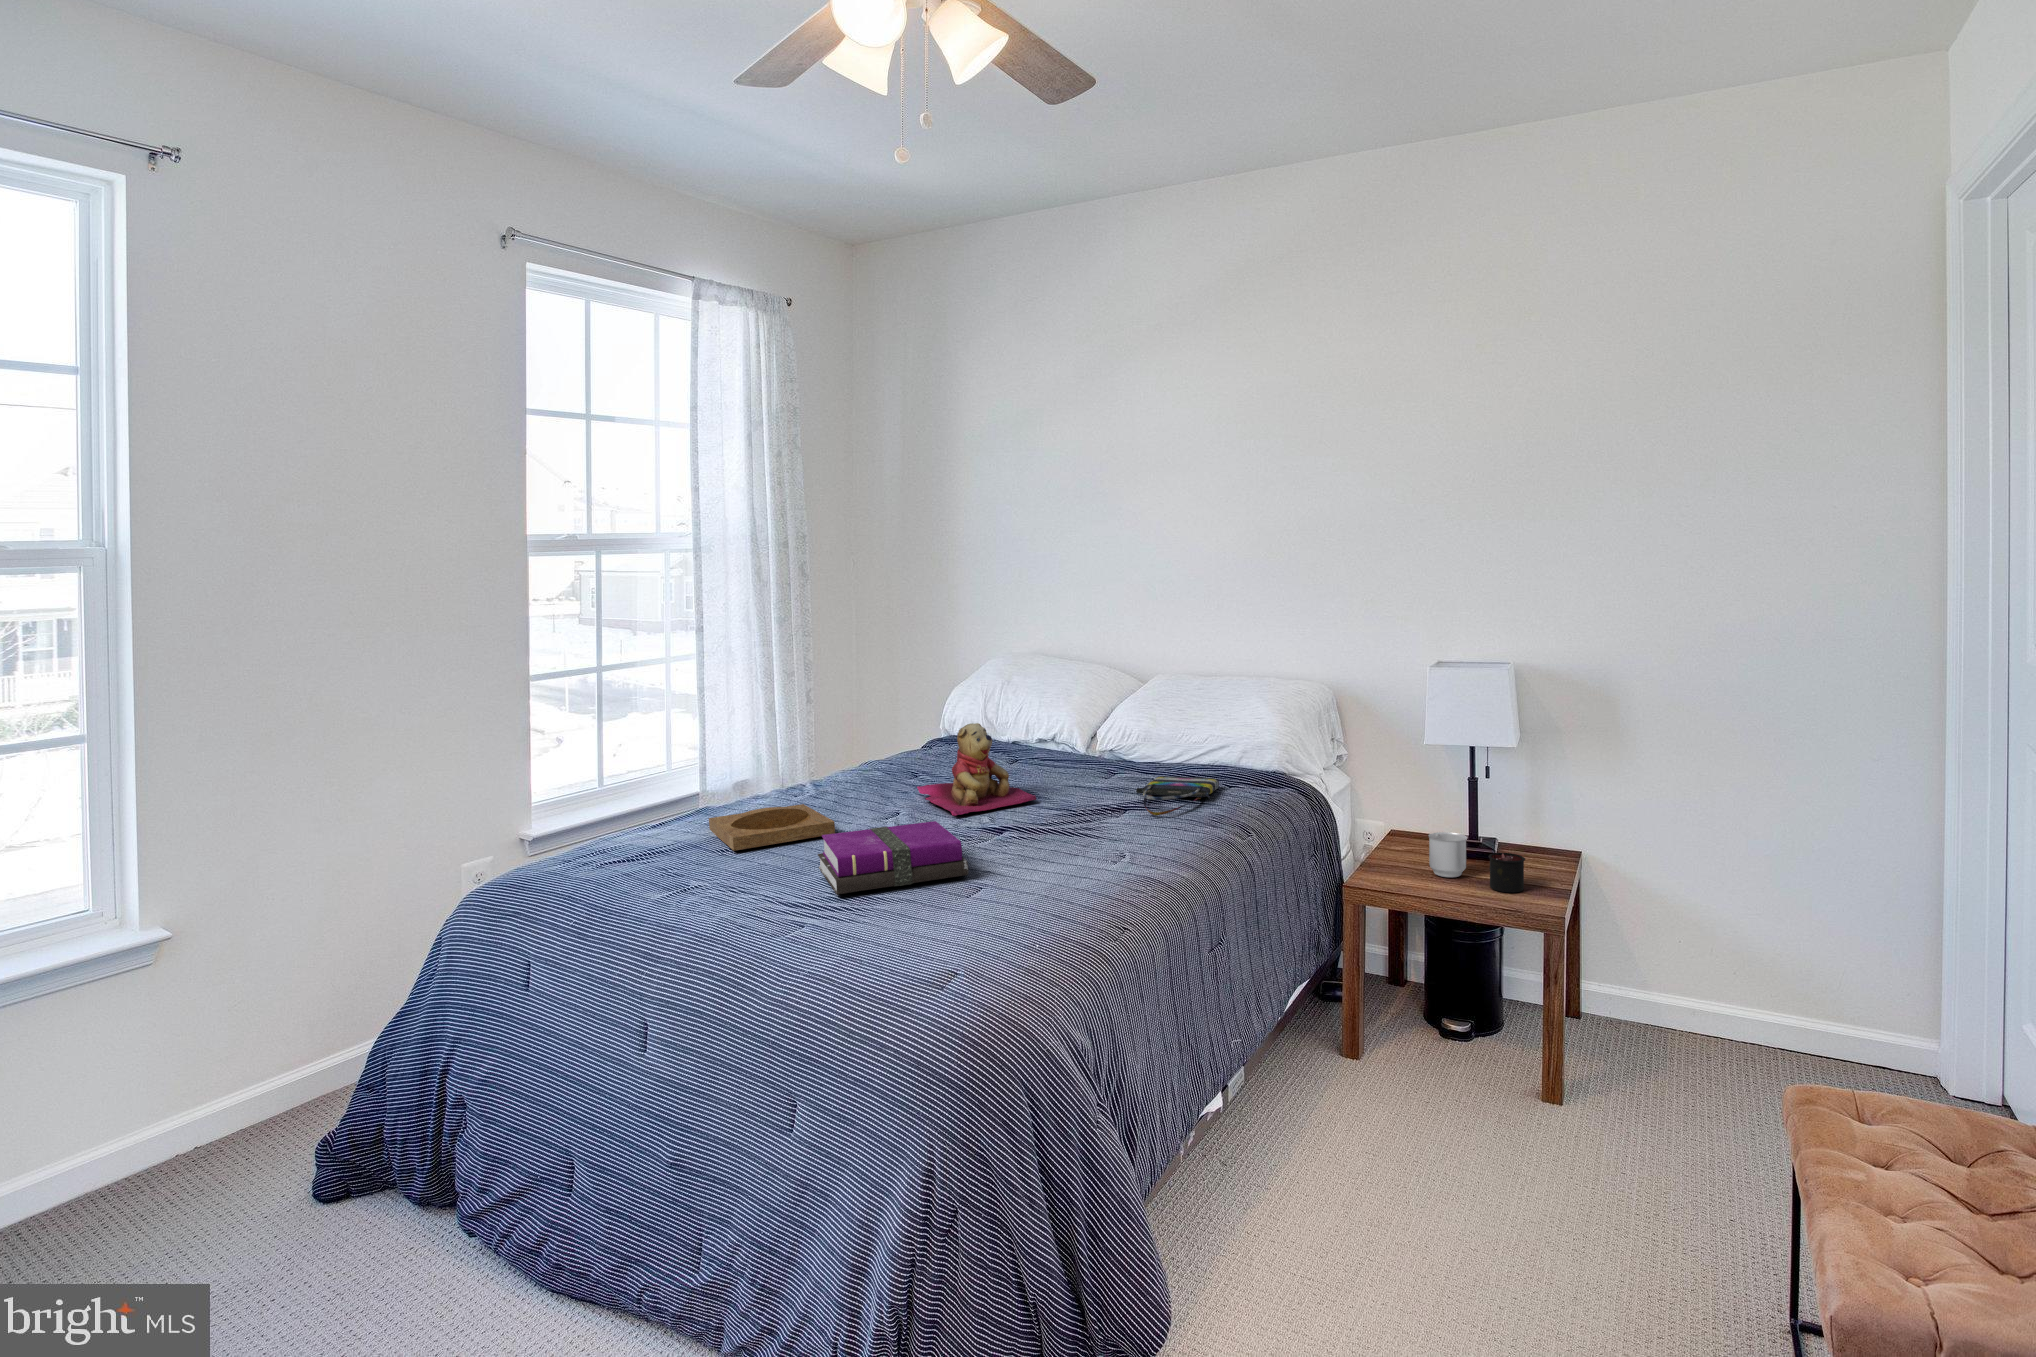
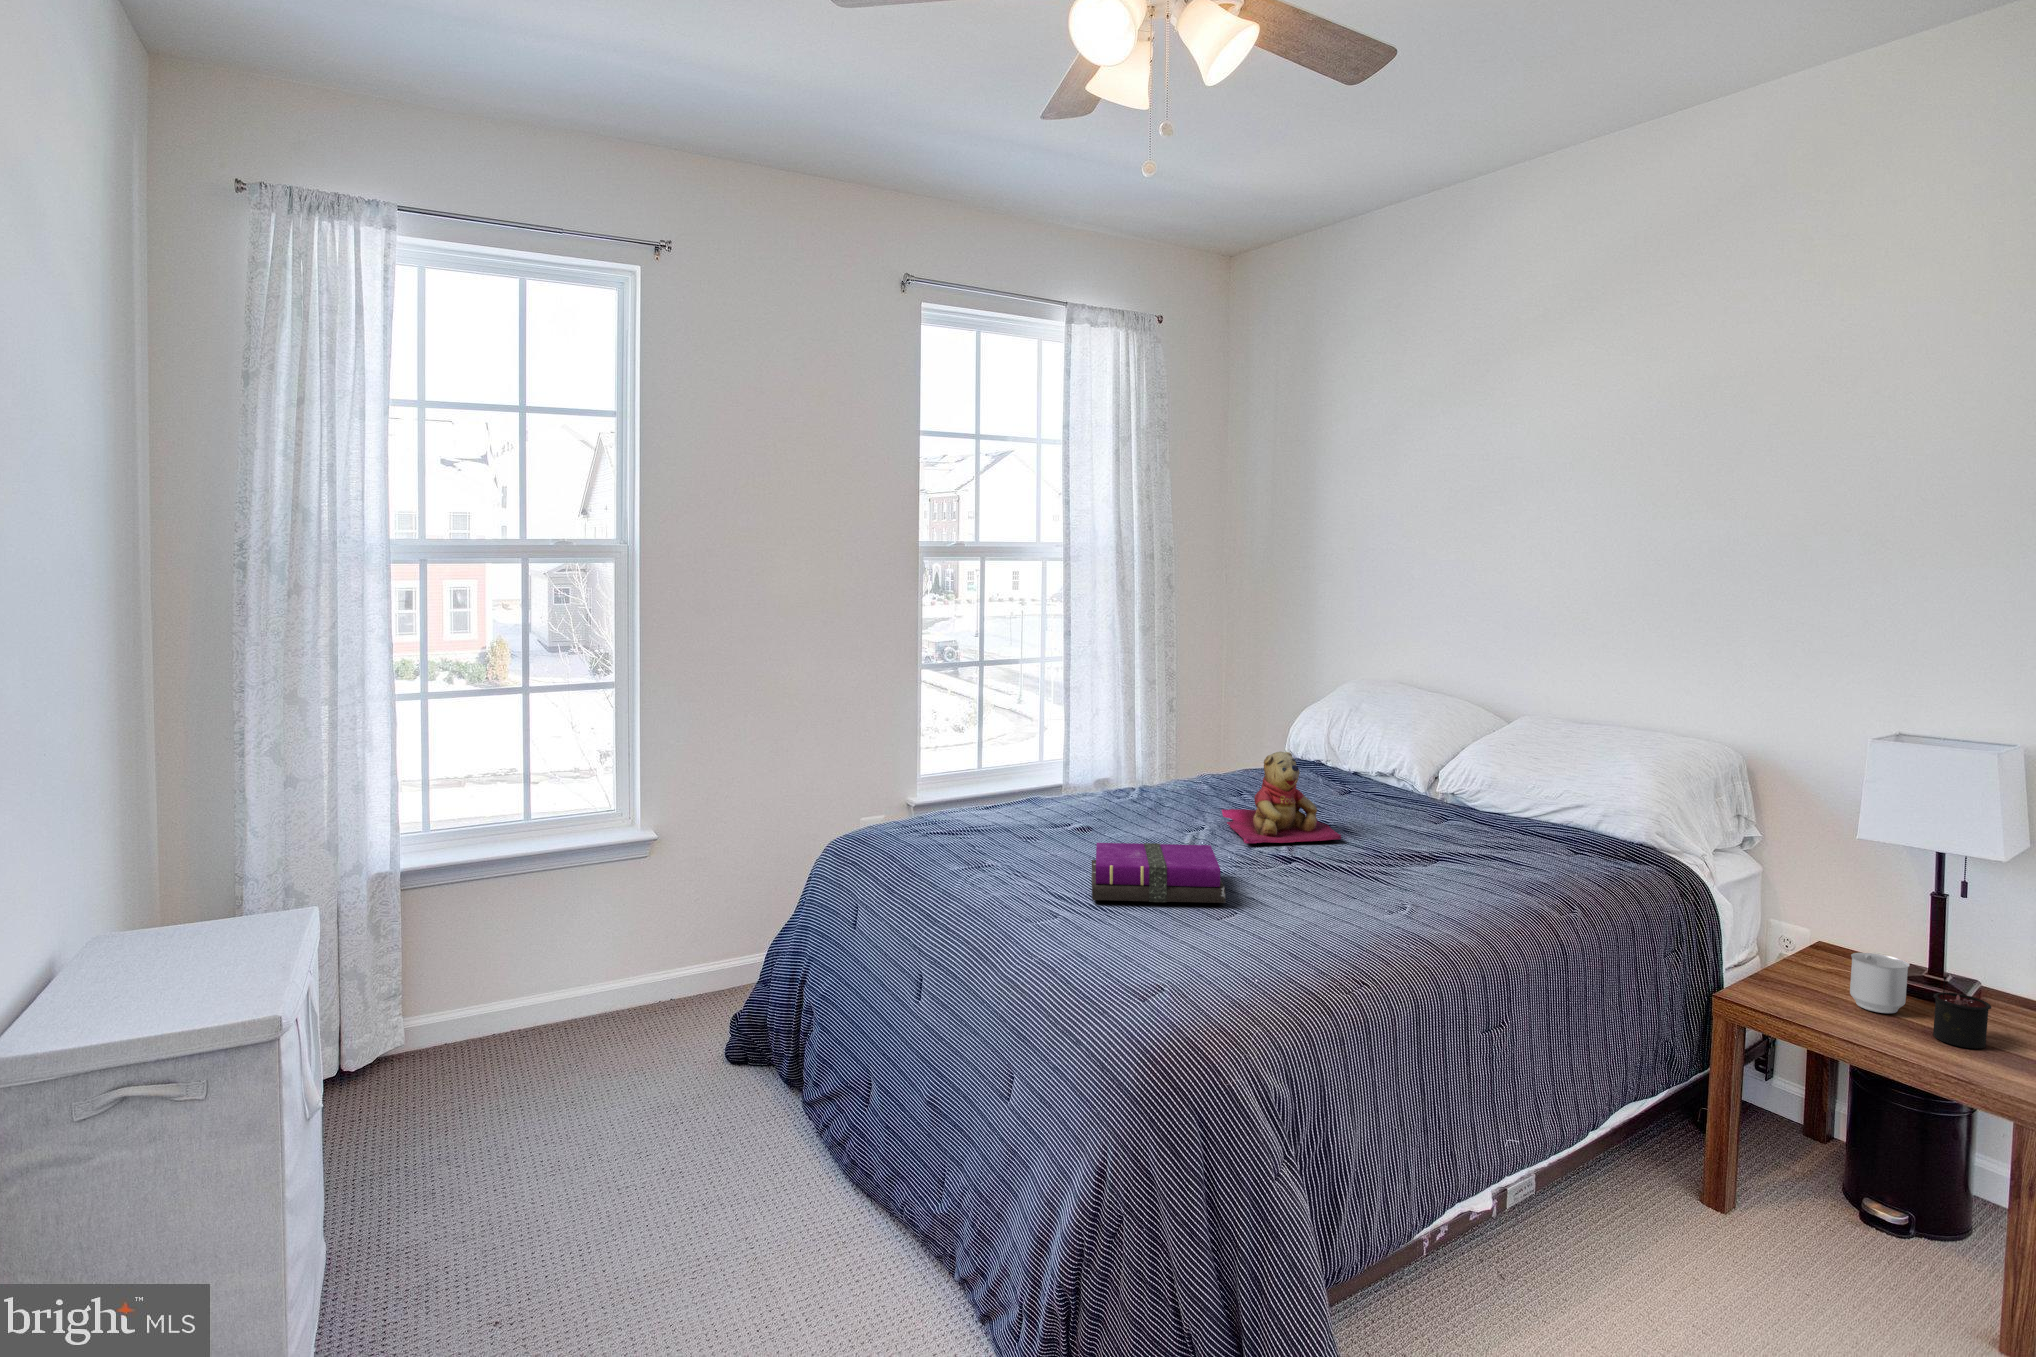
tote bag: present [1136,776,1219,815] -> none [1459,834,1567,875]
tray: present [709,804,835,851] -> none [1016,811,1122,846]

